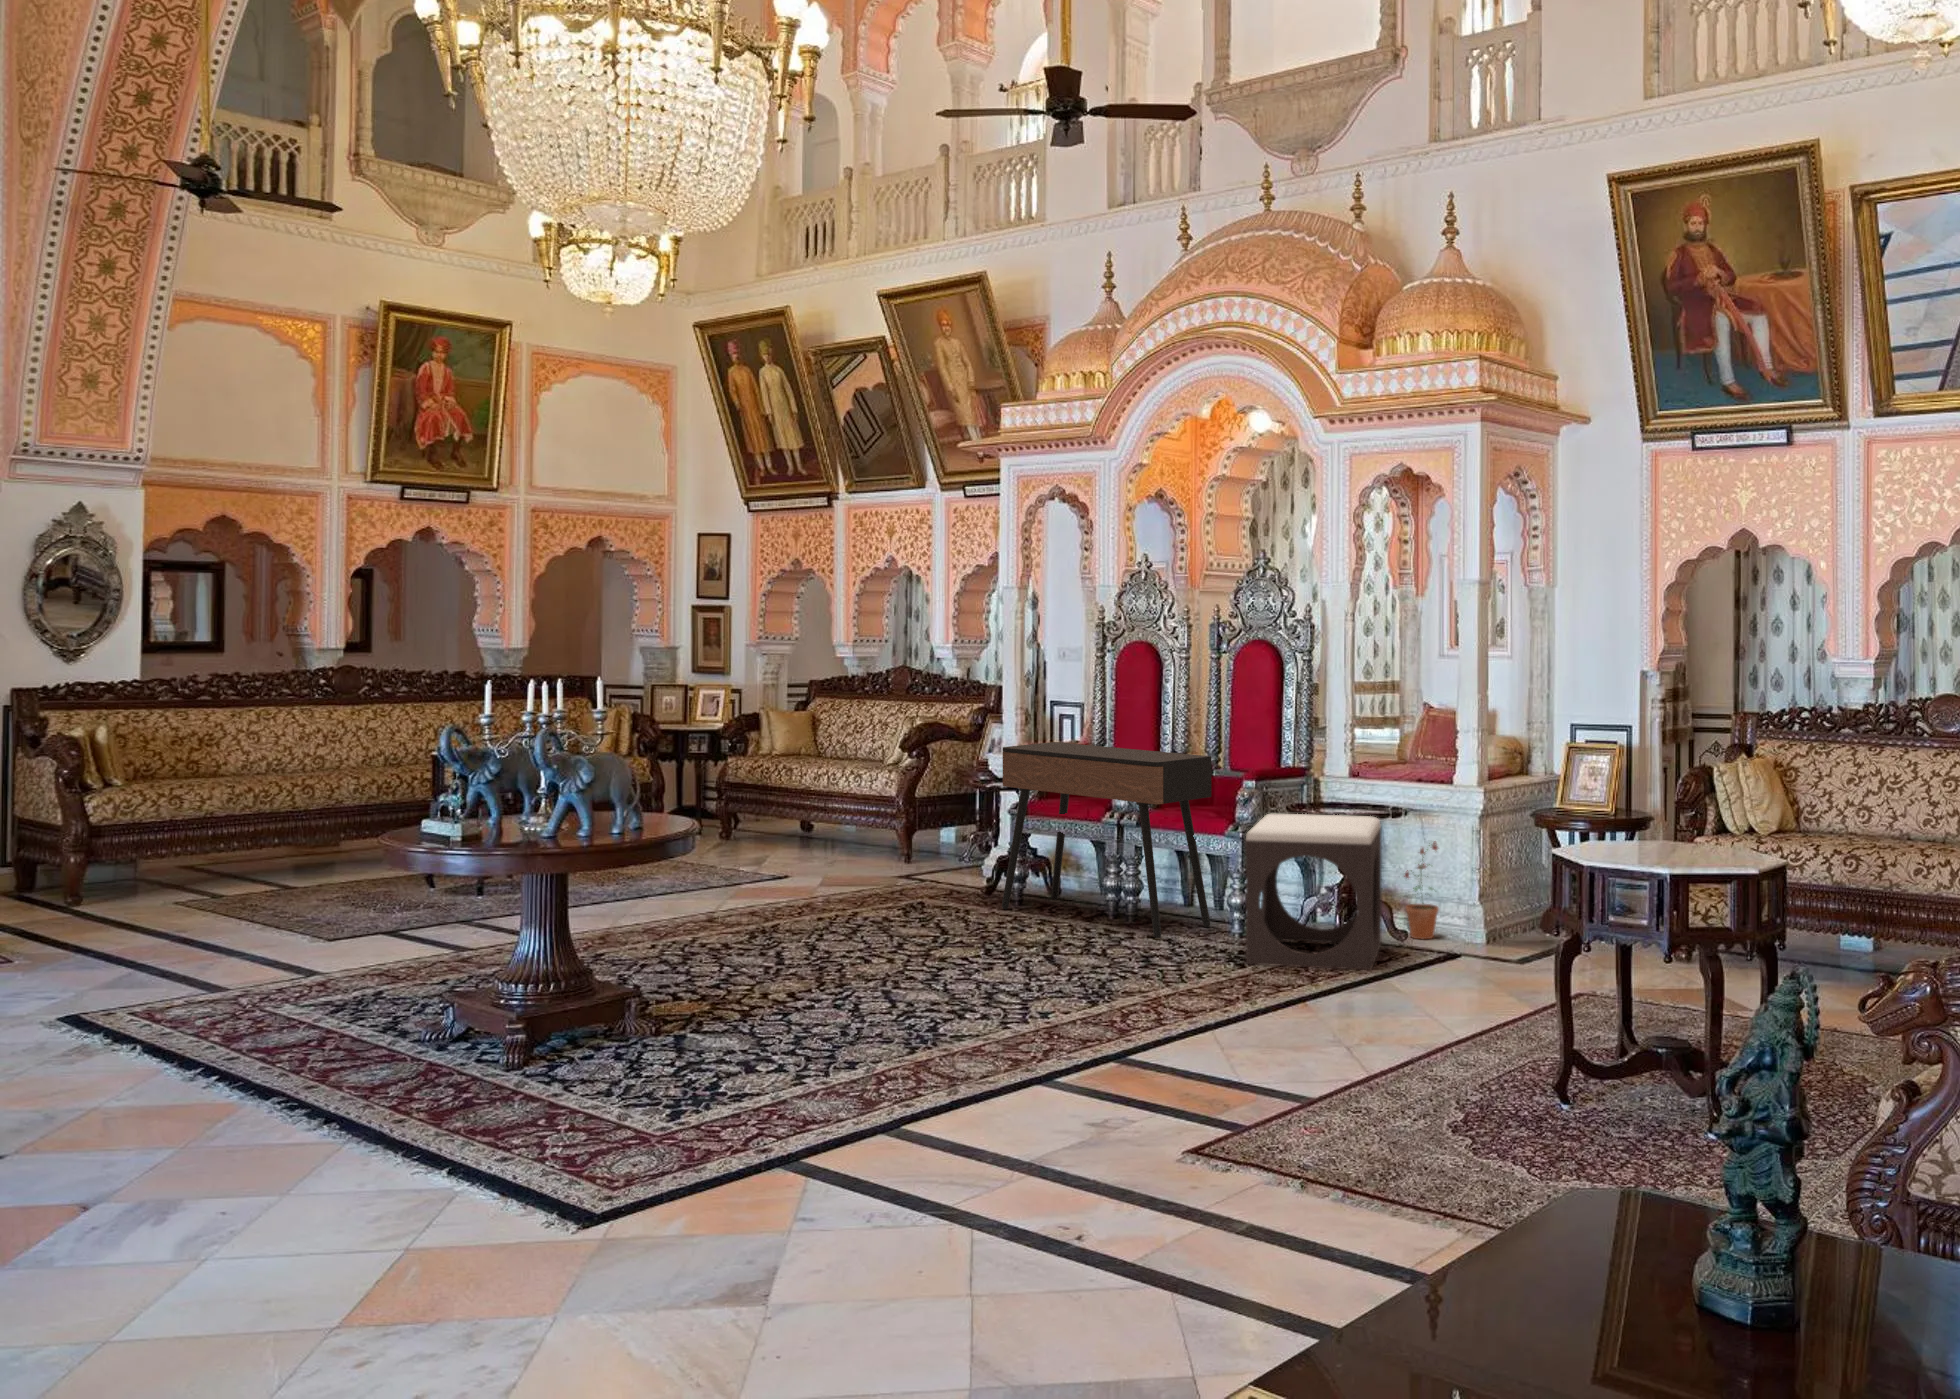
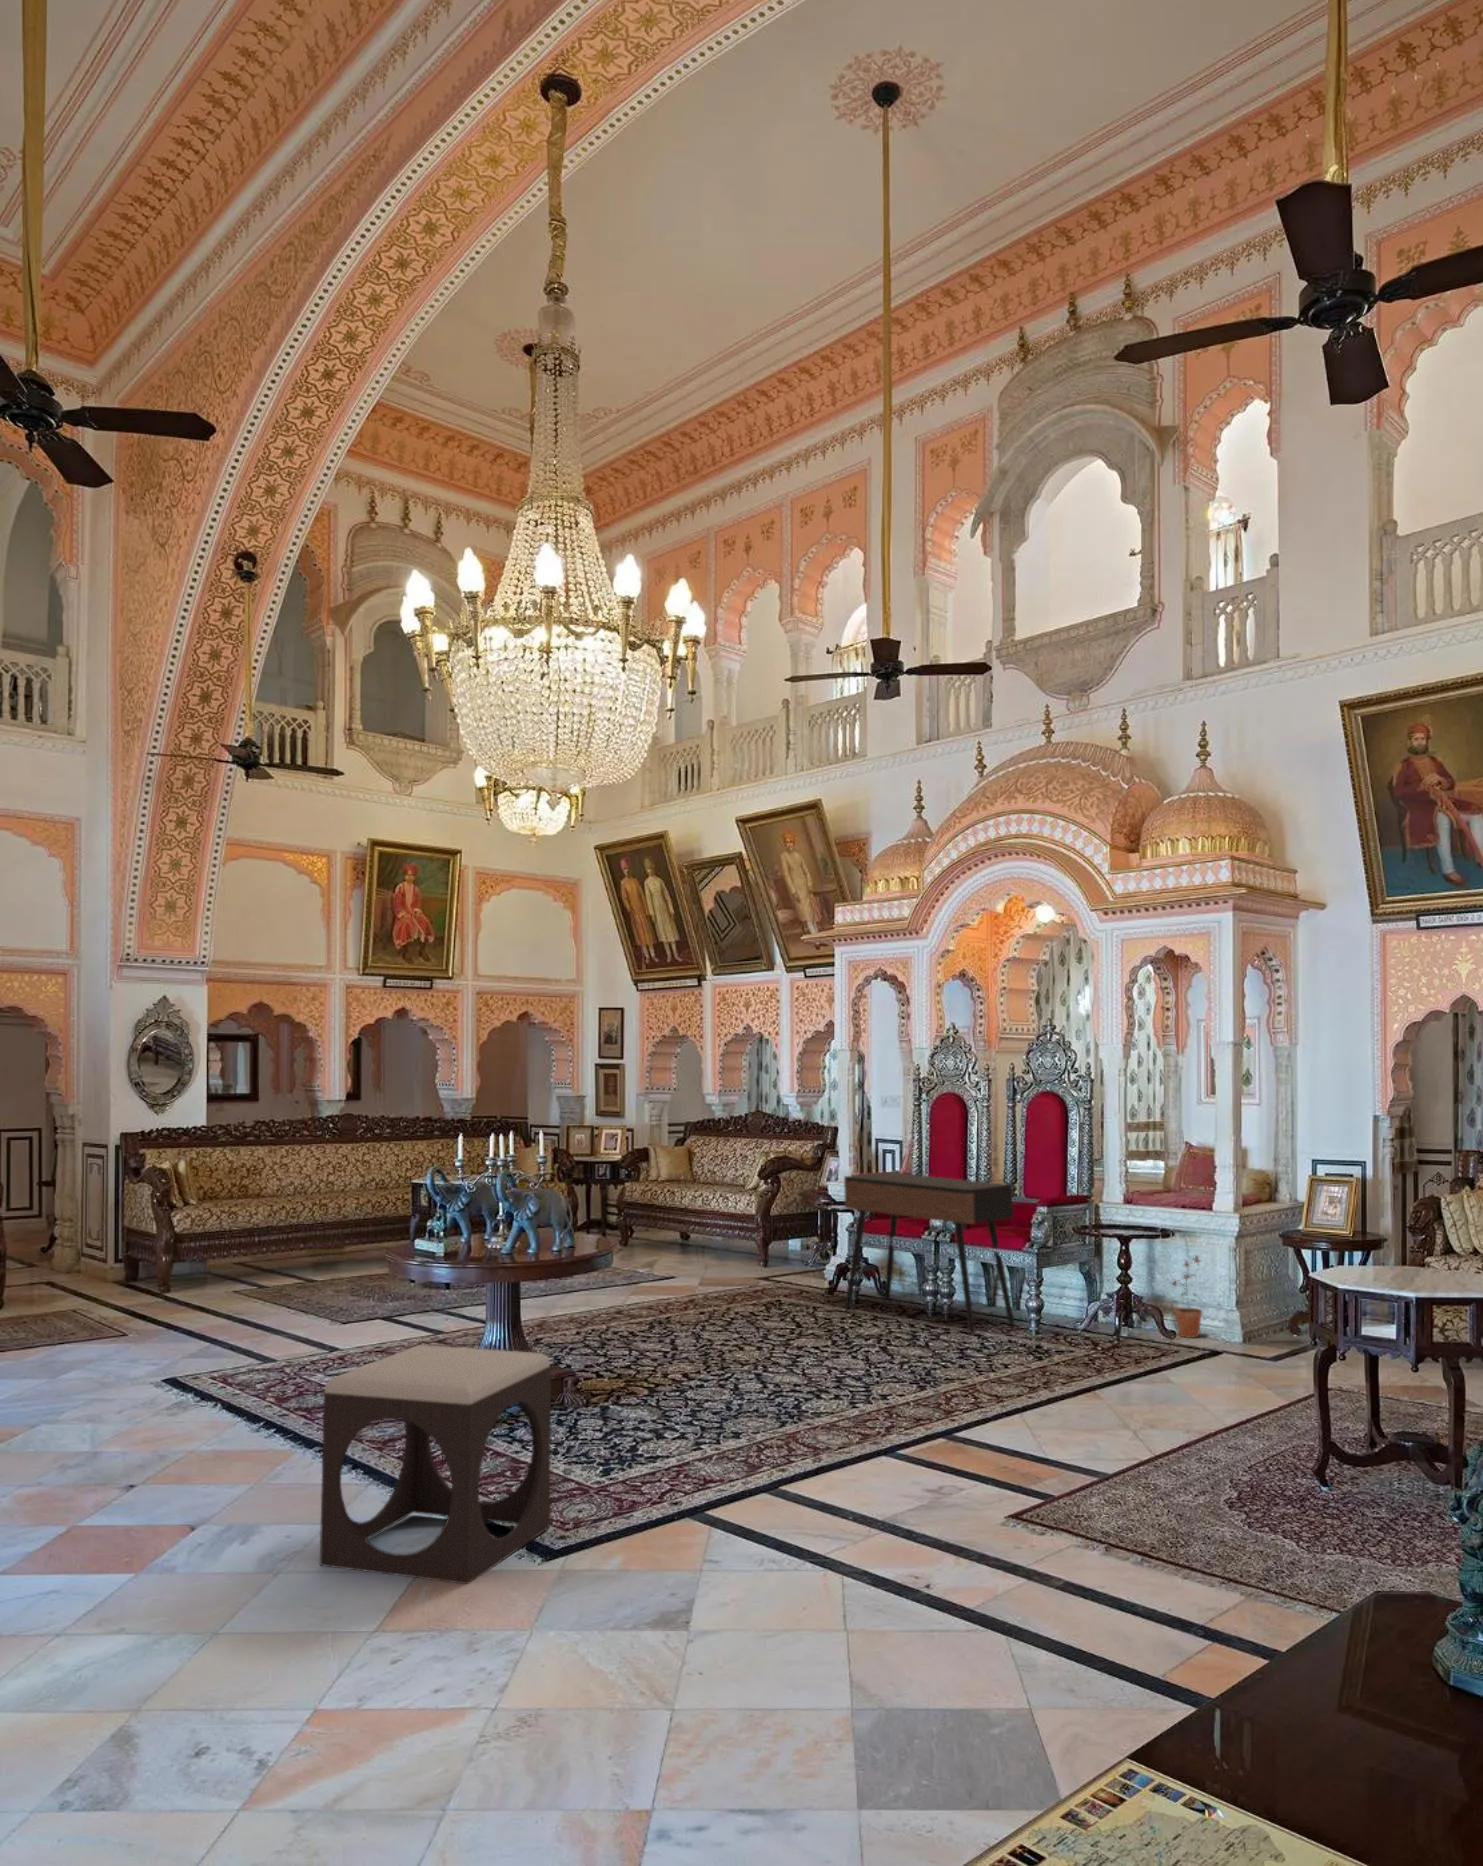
footstool: present [1246,813,1382,970] -> present [320,1345,551,1584]

